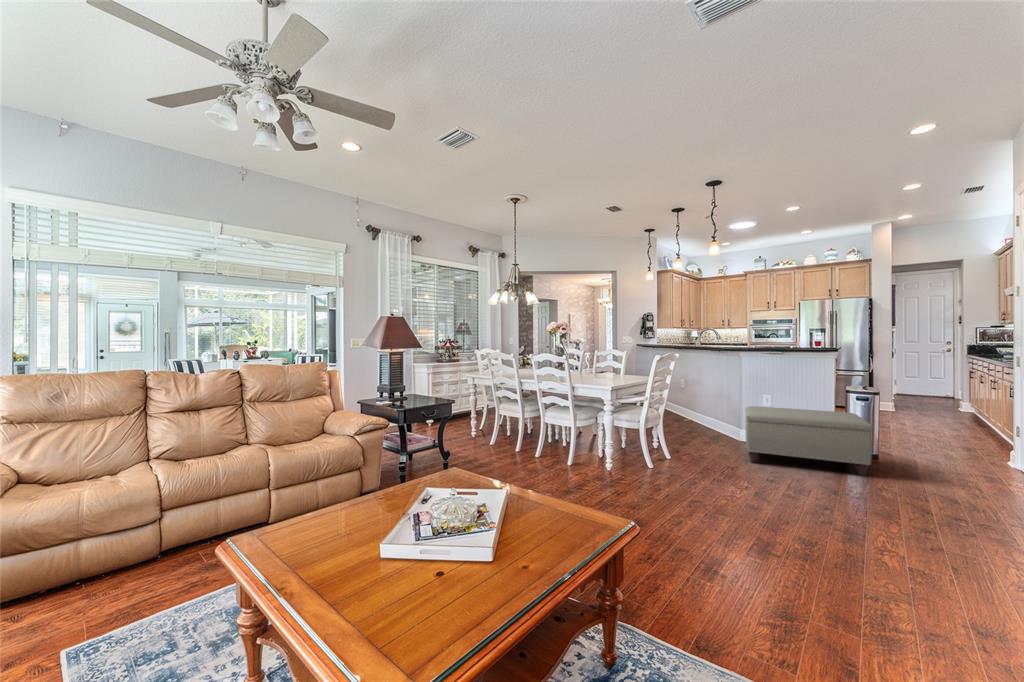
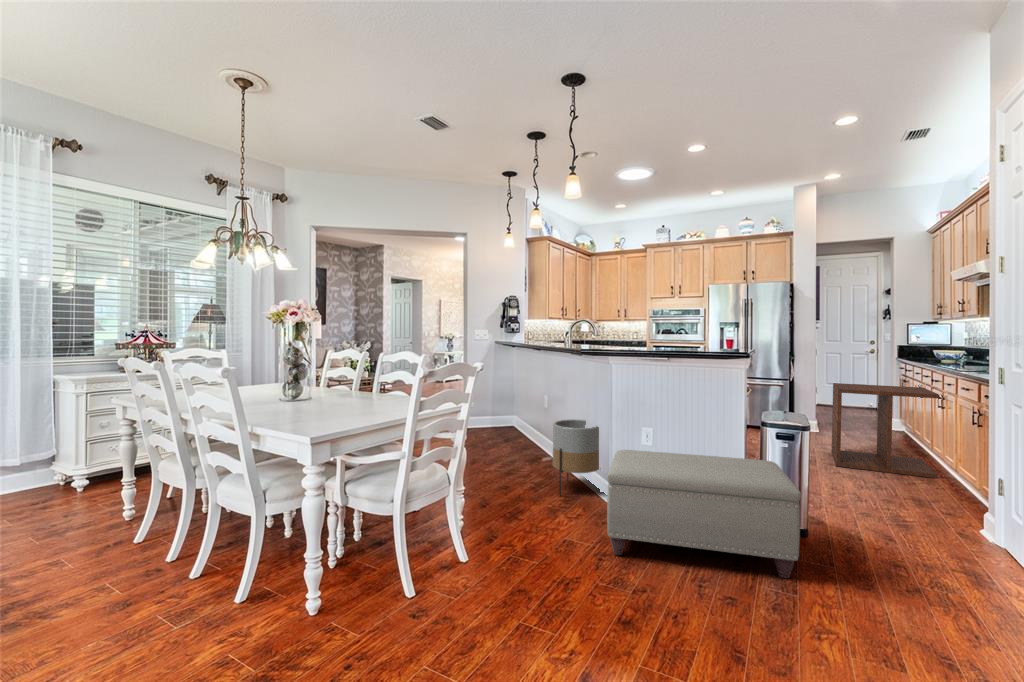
side table: none [905,372,992,439] -> present [832,383,939,478]
planter: none [697,392,731,437] -> present [553,419,599,495]

